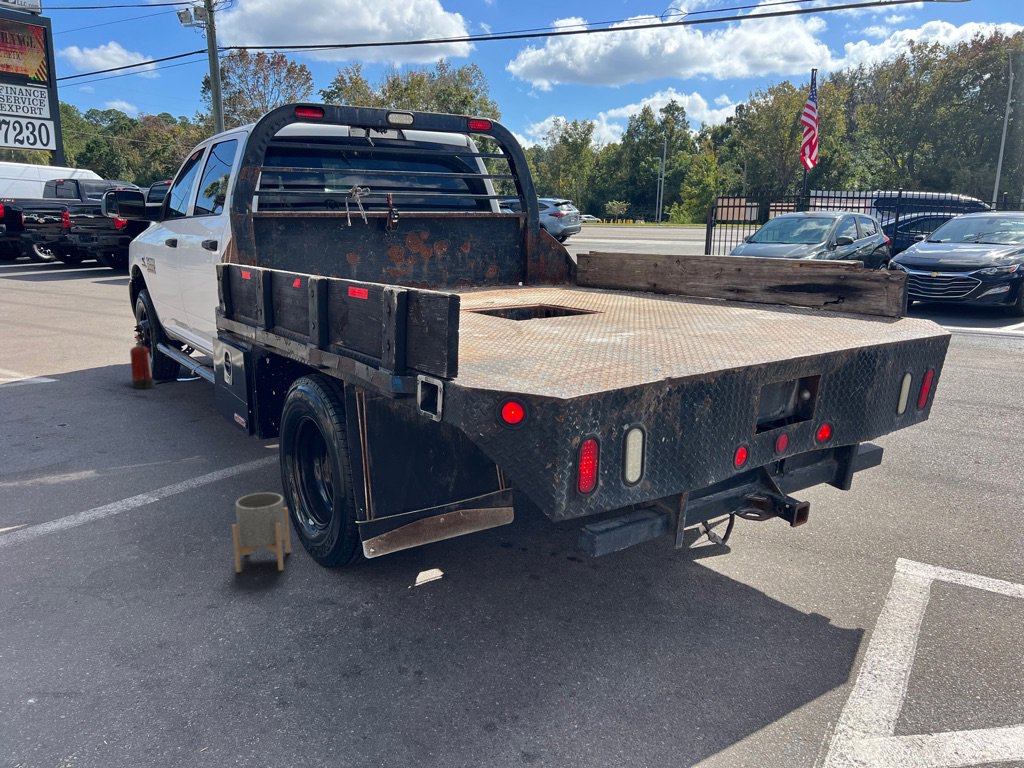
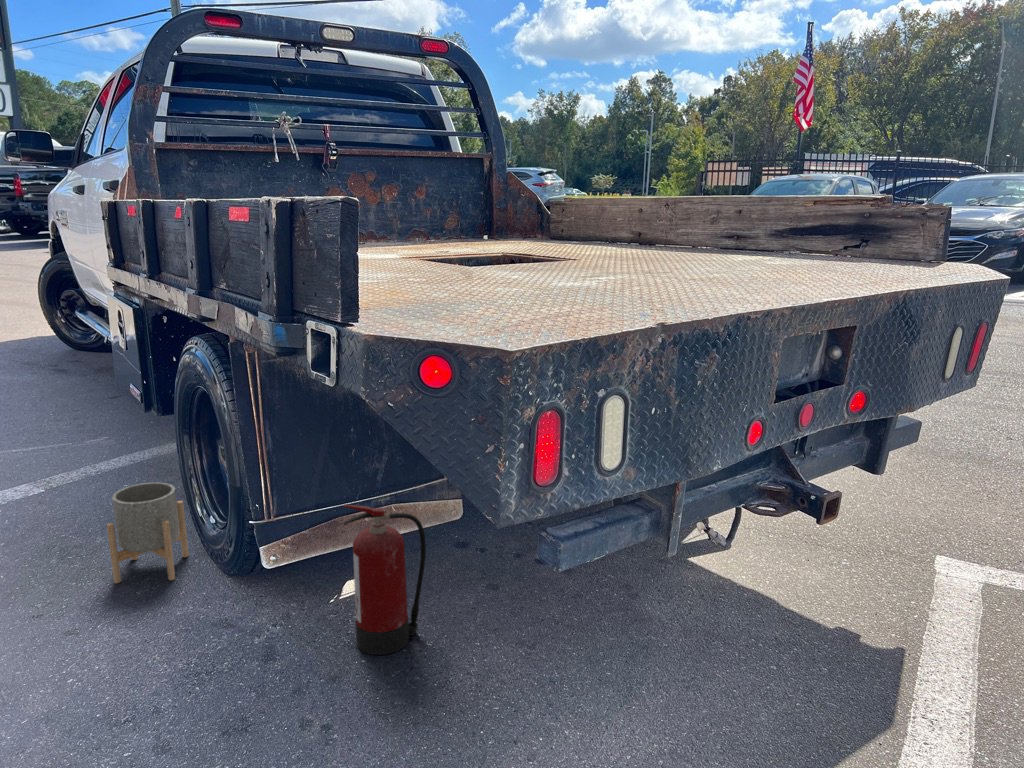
fire extinguisher: present [130,335,153,389] -> present [343,504,426,655]

